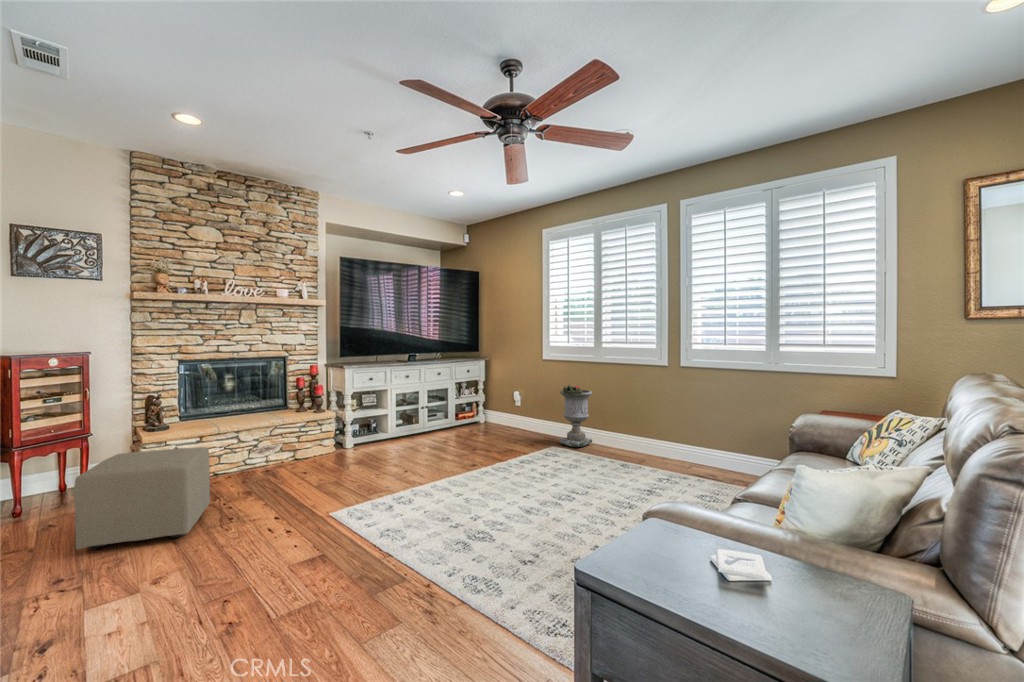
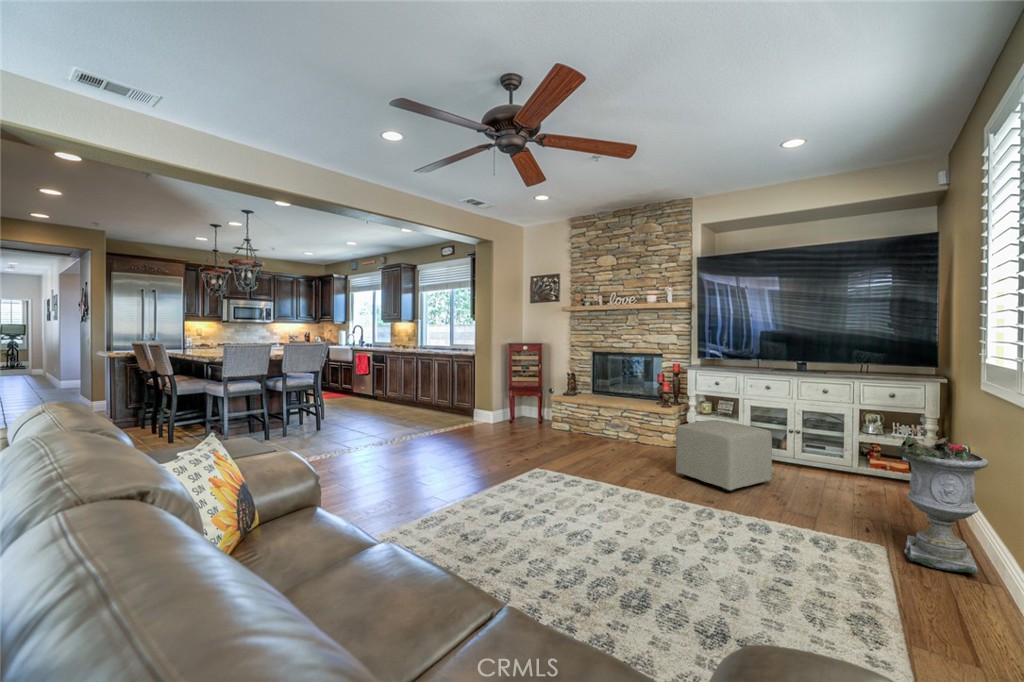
ottoman: present [74,447,210,549] -> present [676,420,772,492]

